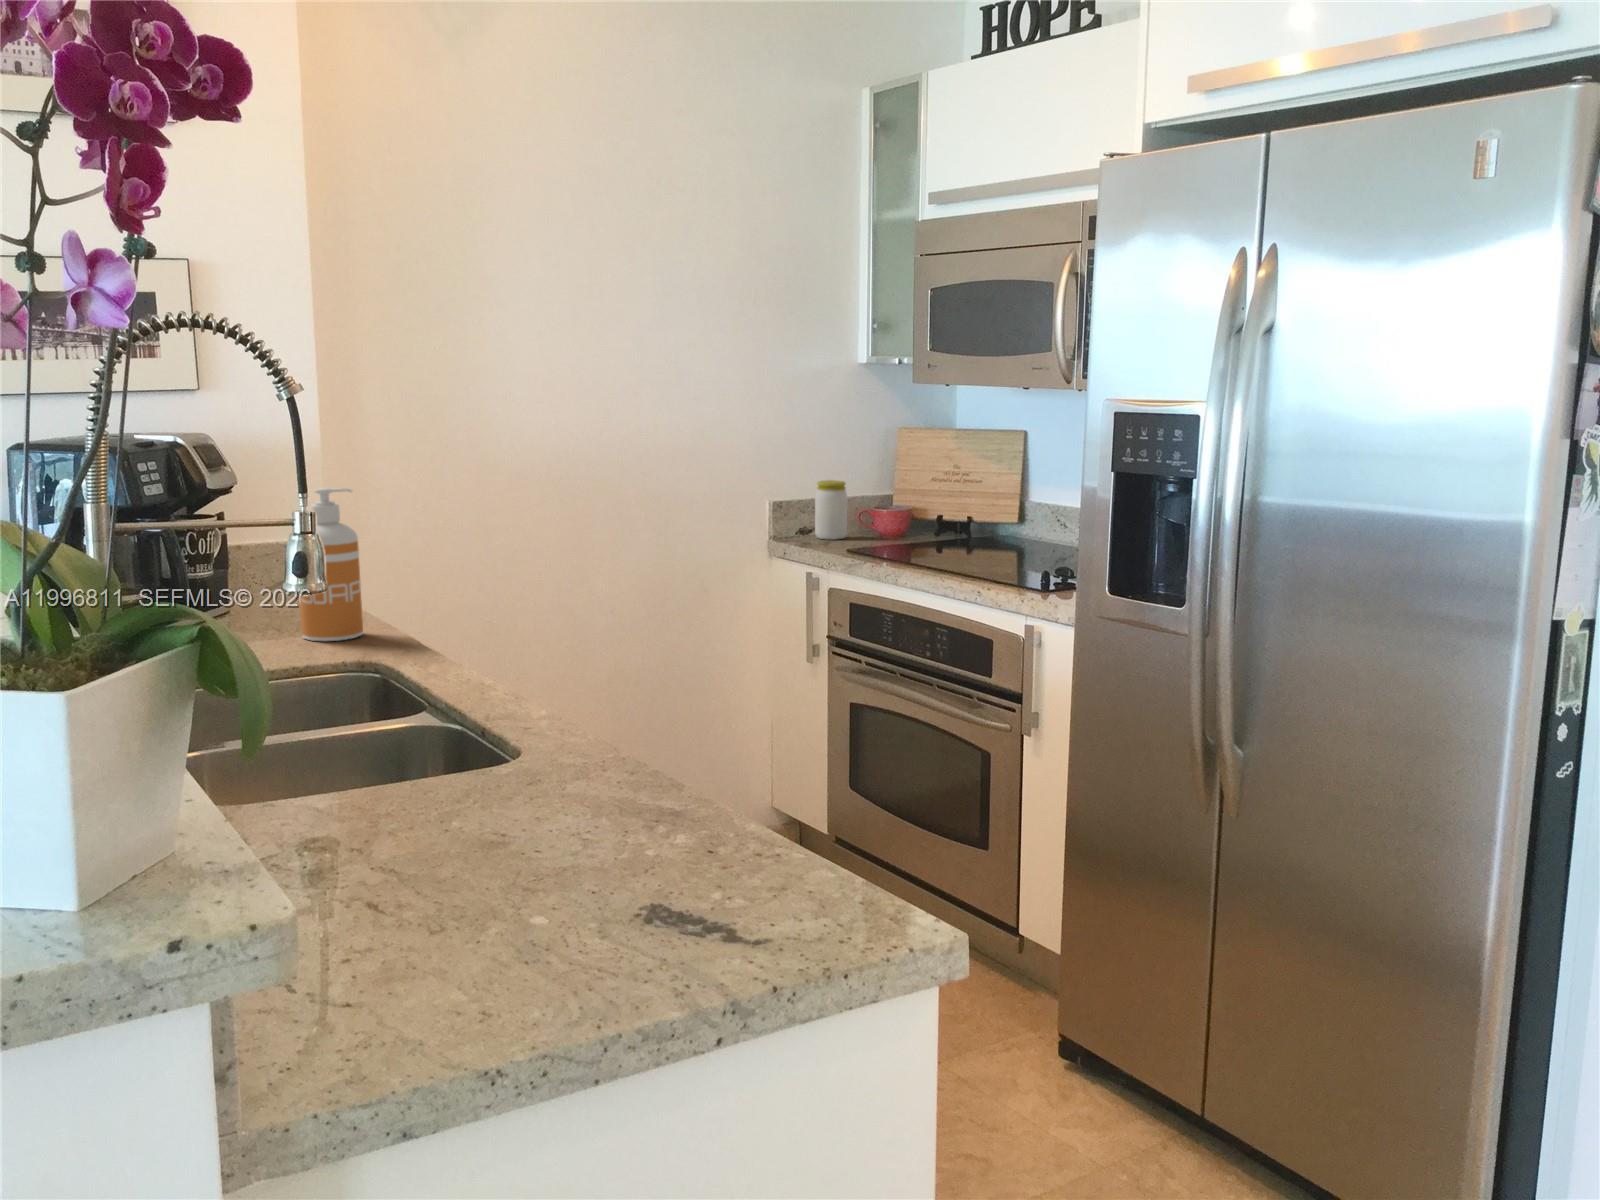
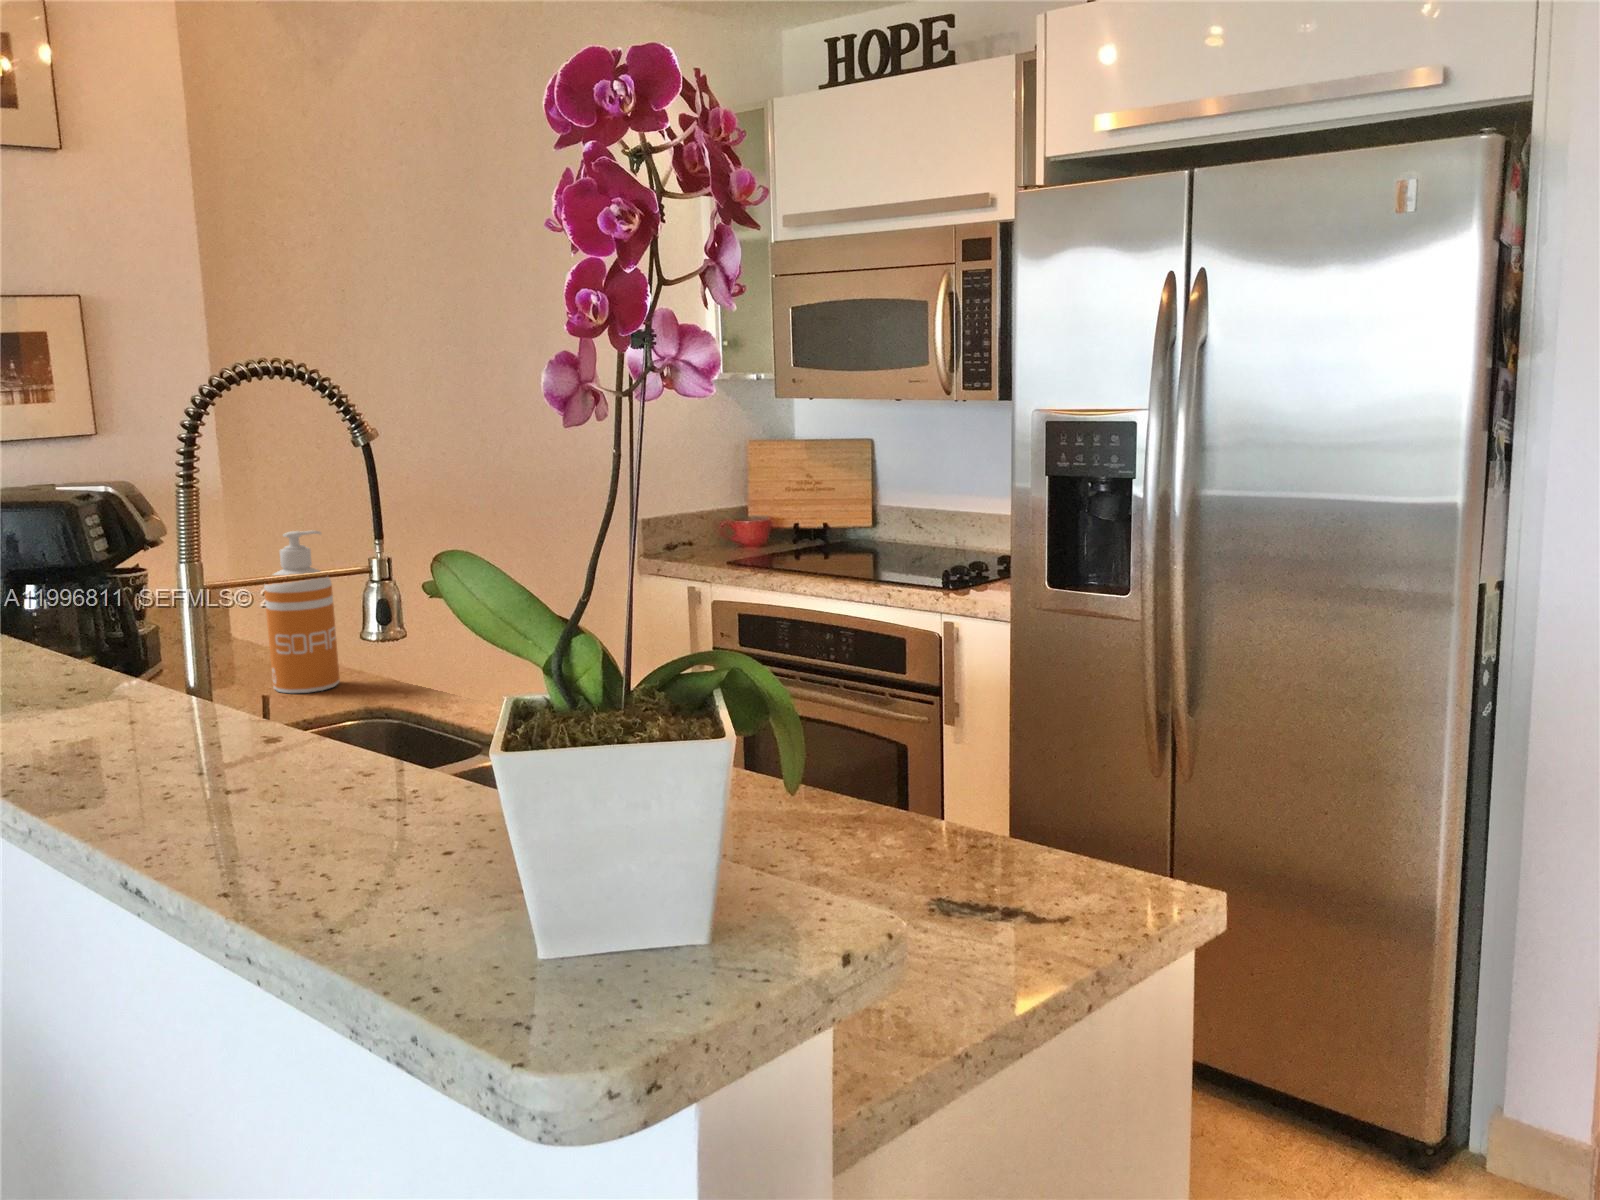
jar: present [815,480,848,540] -> none [679,496,712,555]

